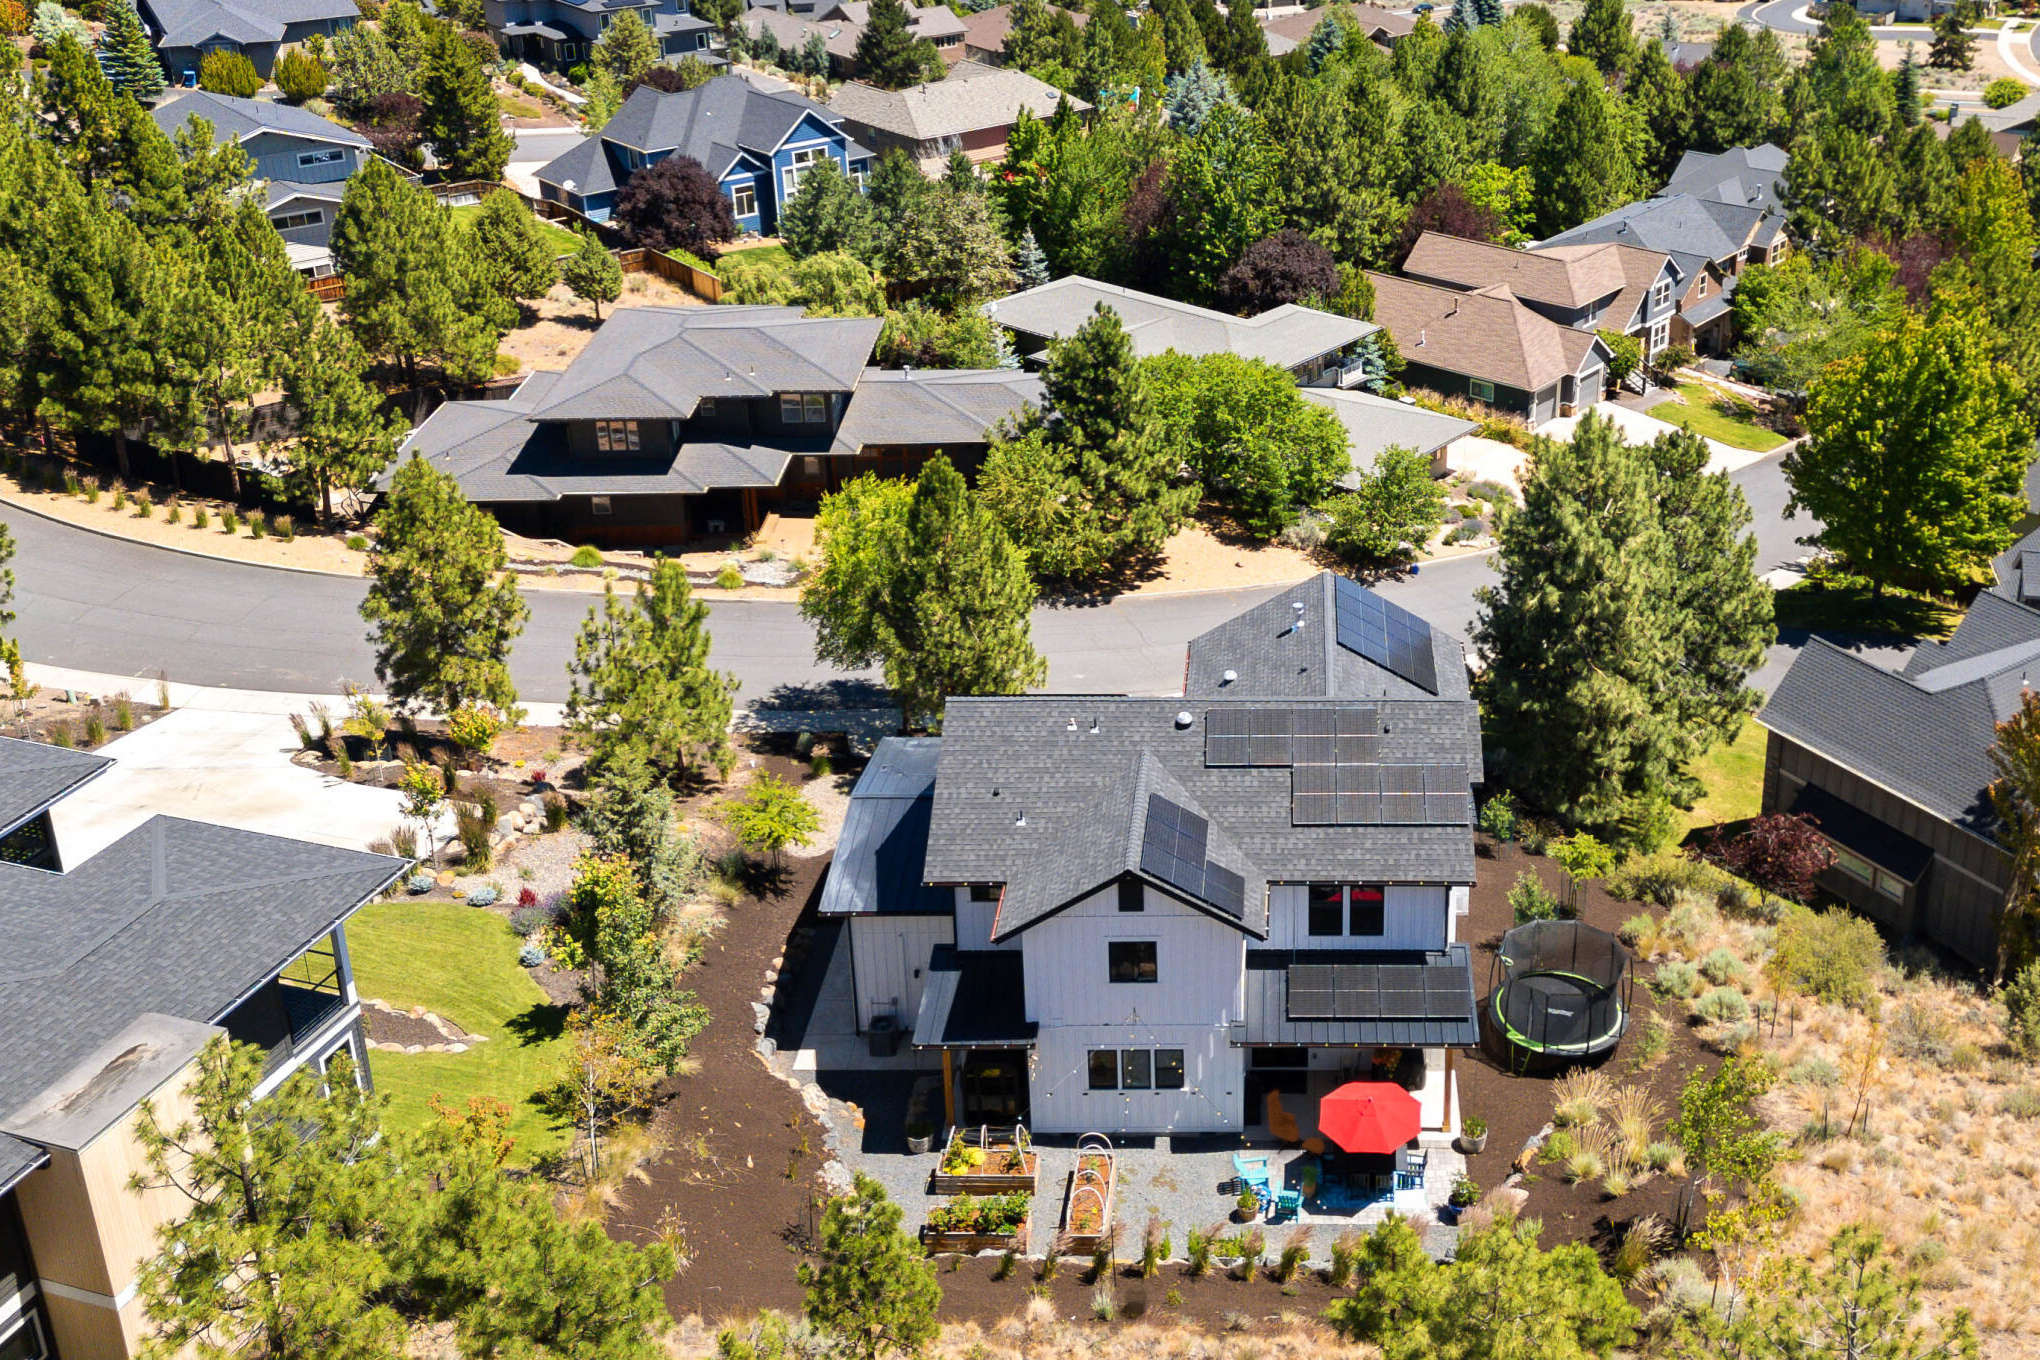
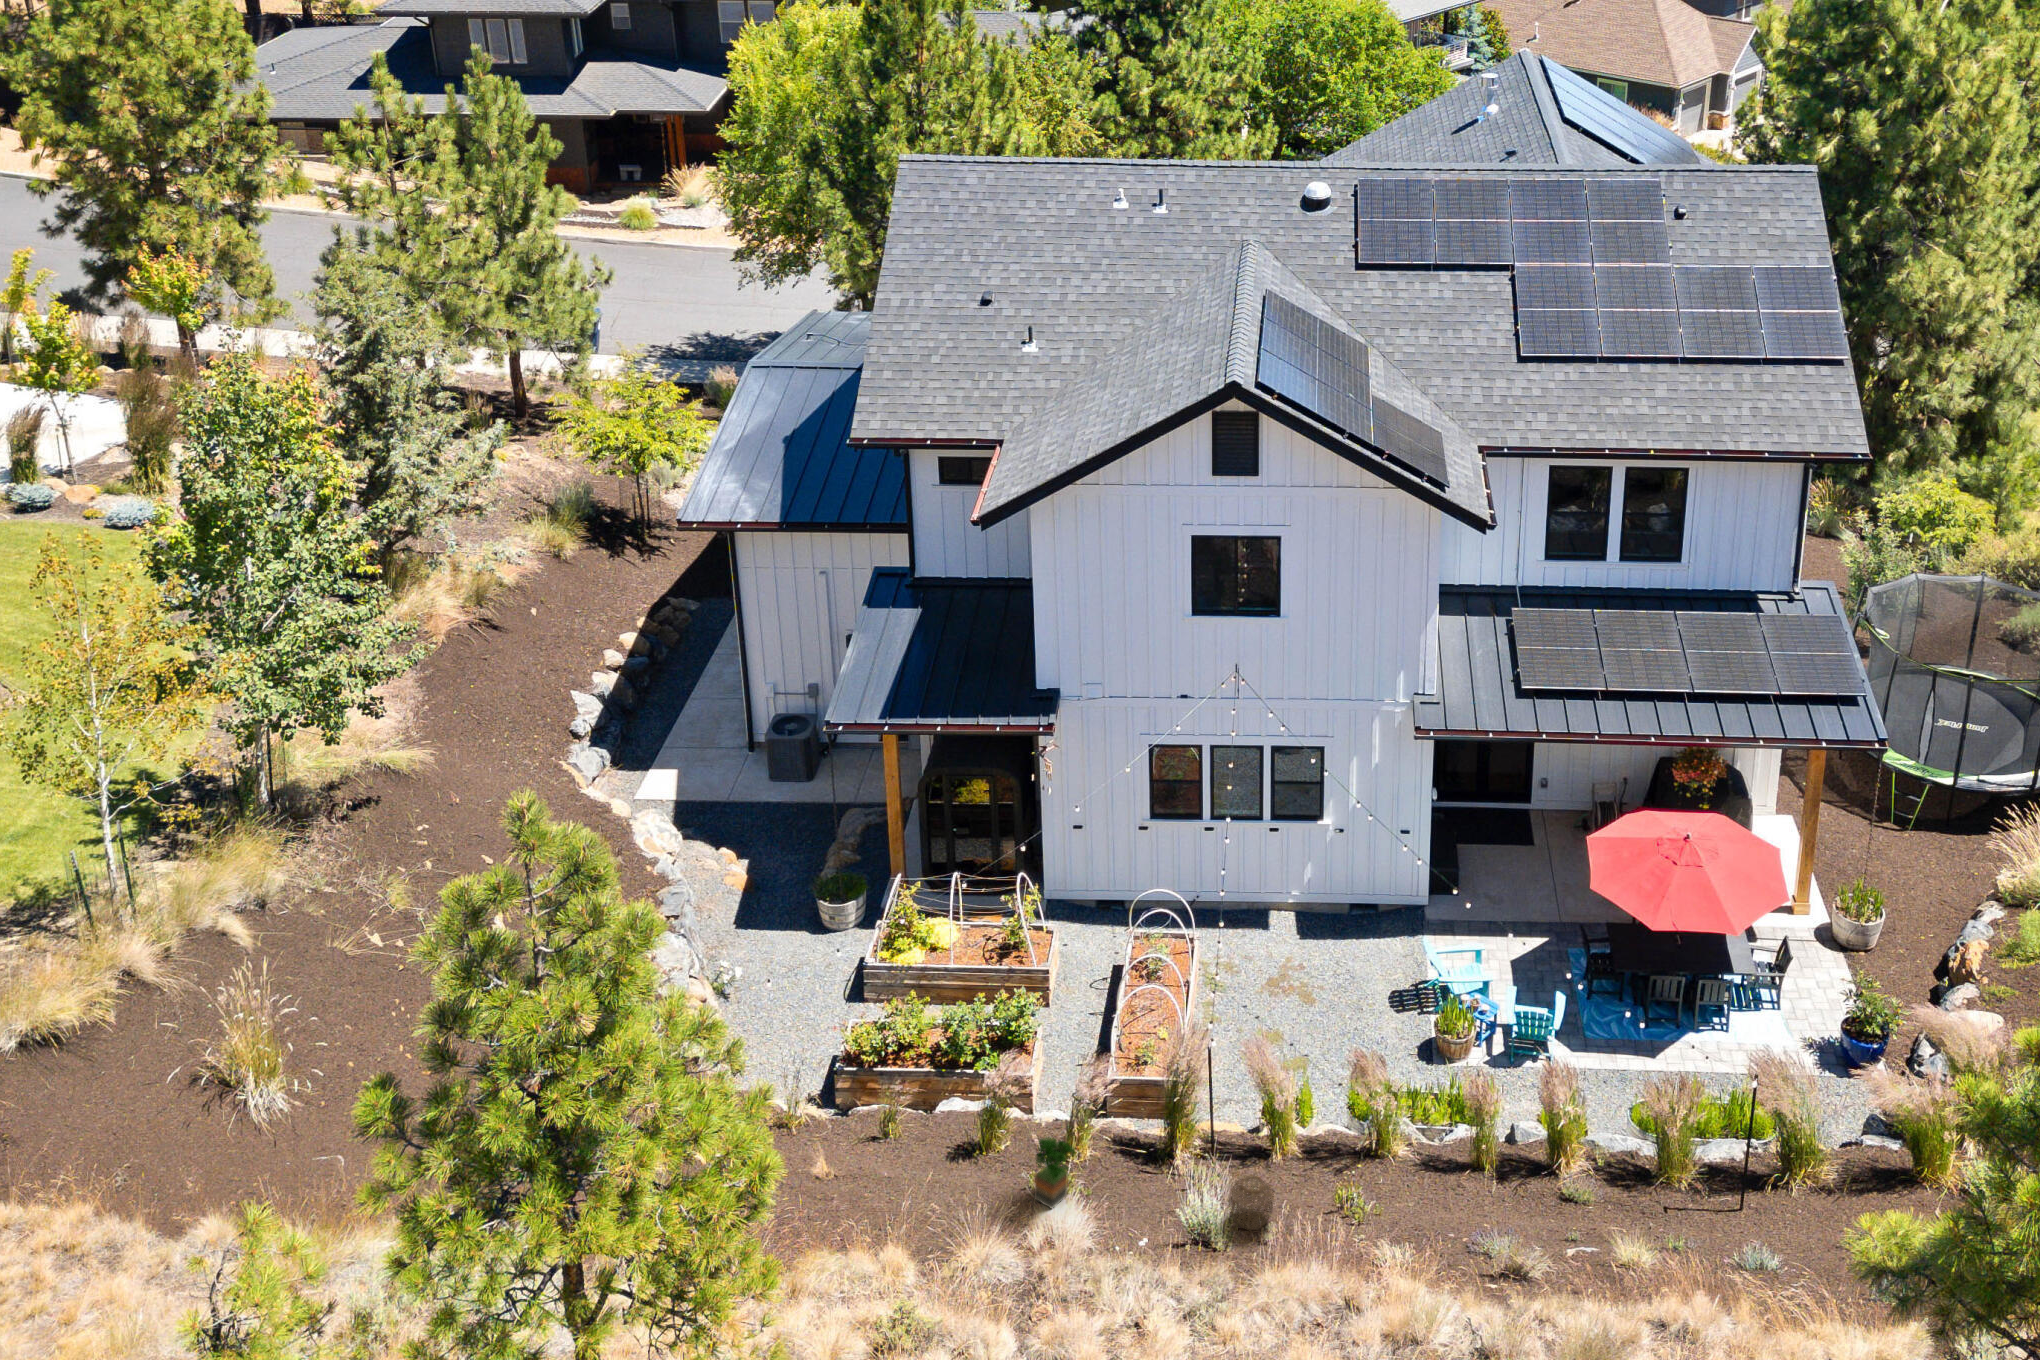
lounge chair: present [1267,1091,1324,1158] -> none [1478,830,1584,957]
potted tree: present [1301,1167,1320,1198] -> present [1034,1137,1076,1208]

